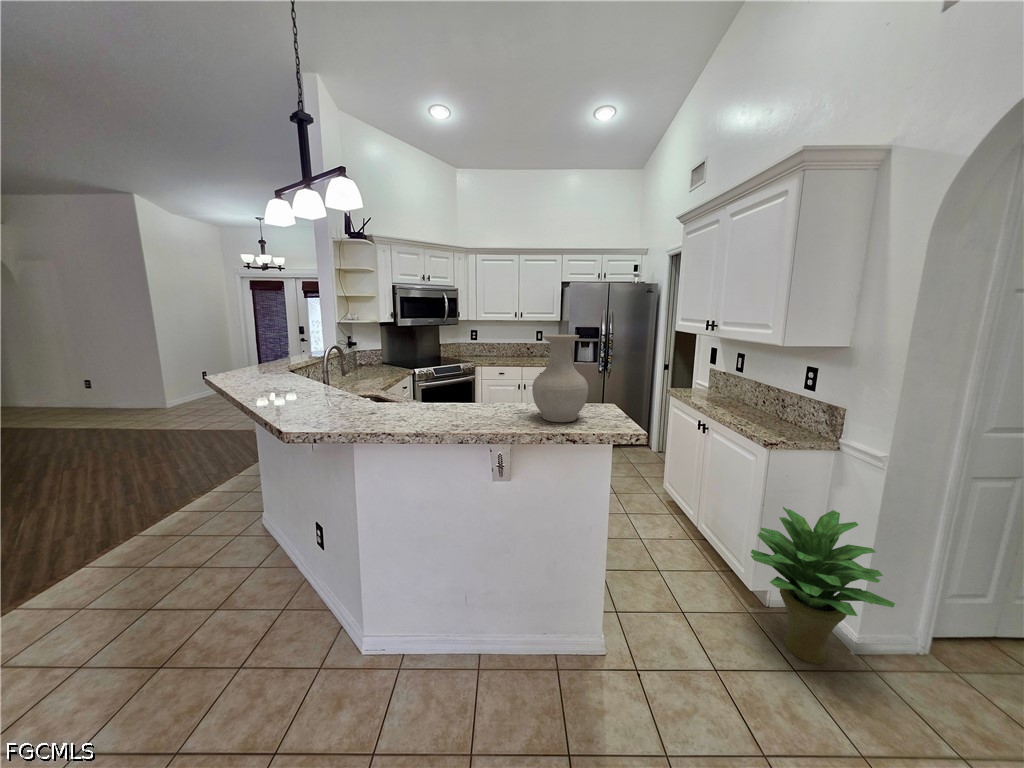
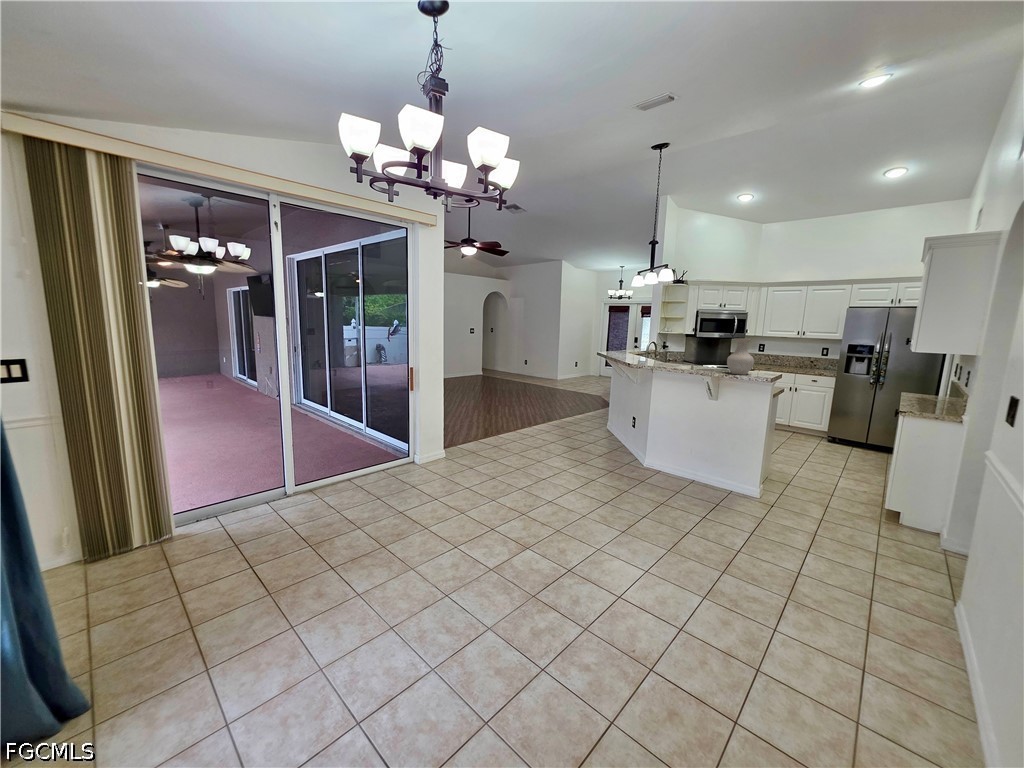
potted plant: present [751,507,895,664] -> none [853,443,941,534]

